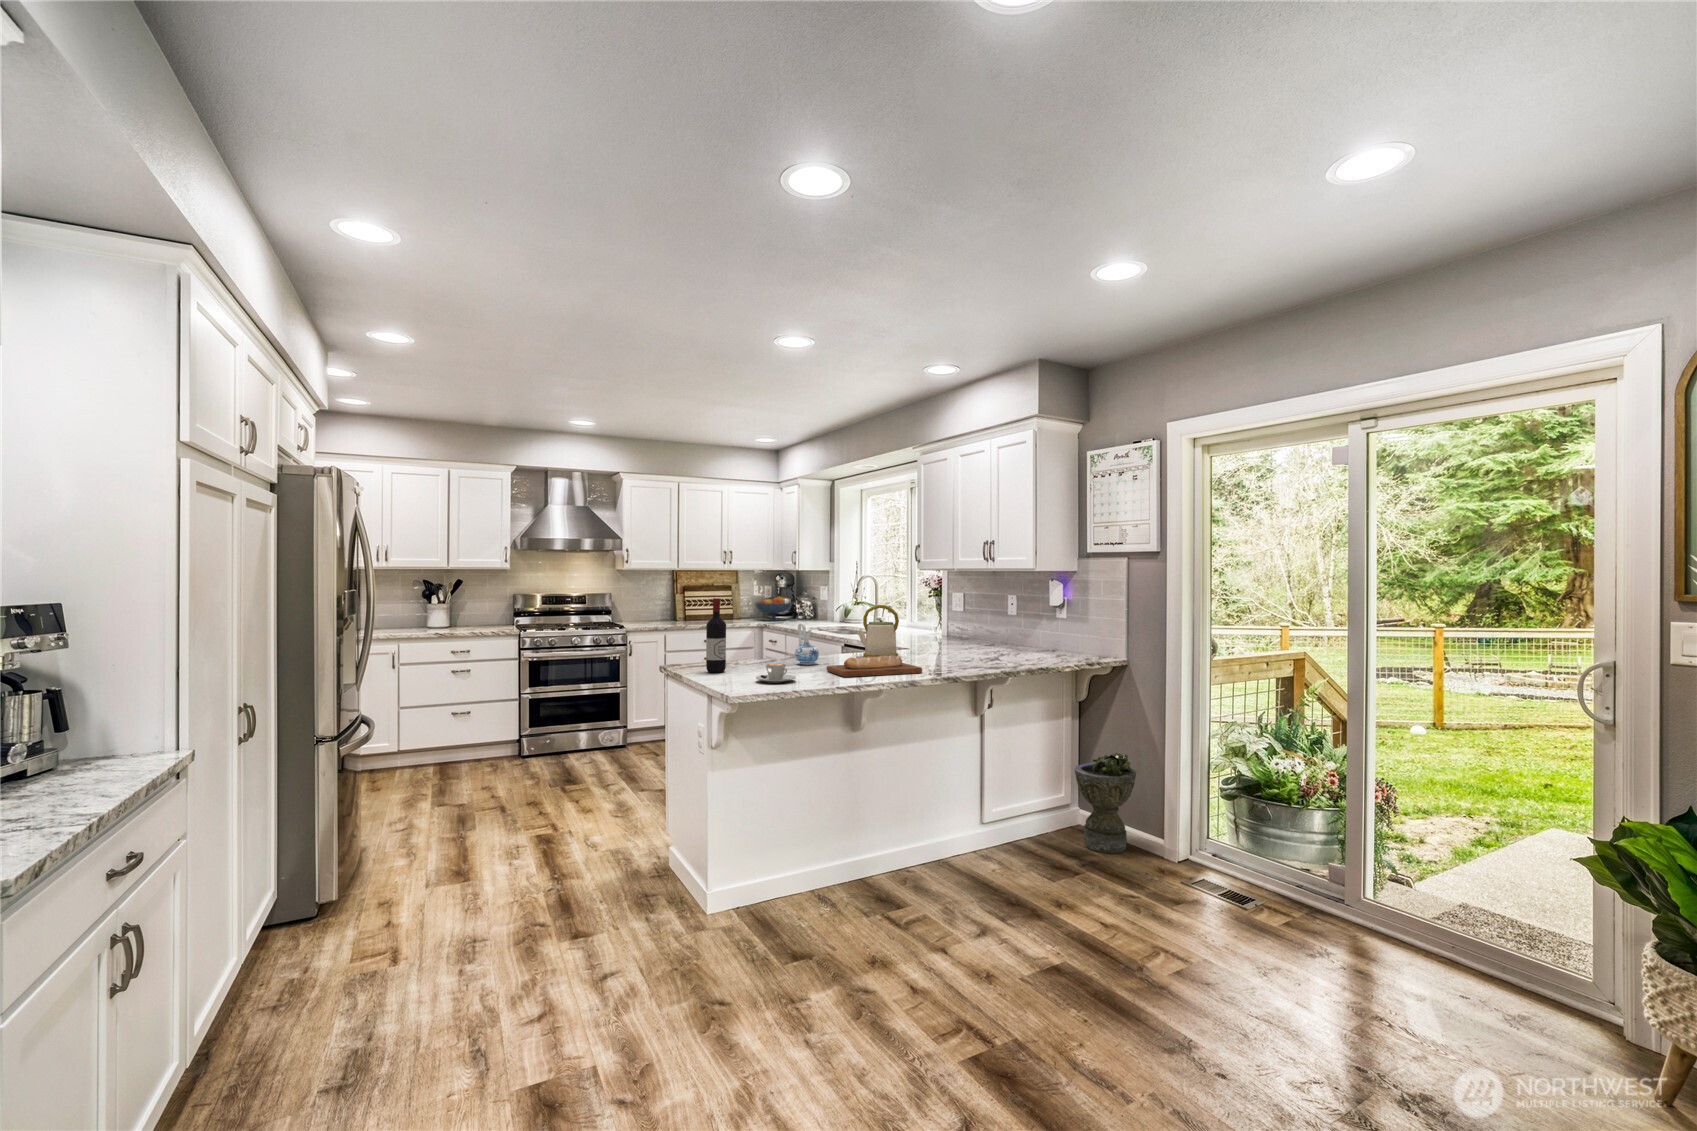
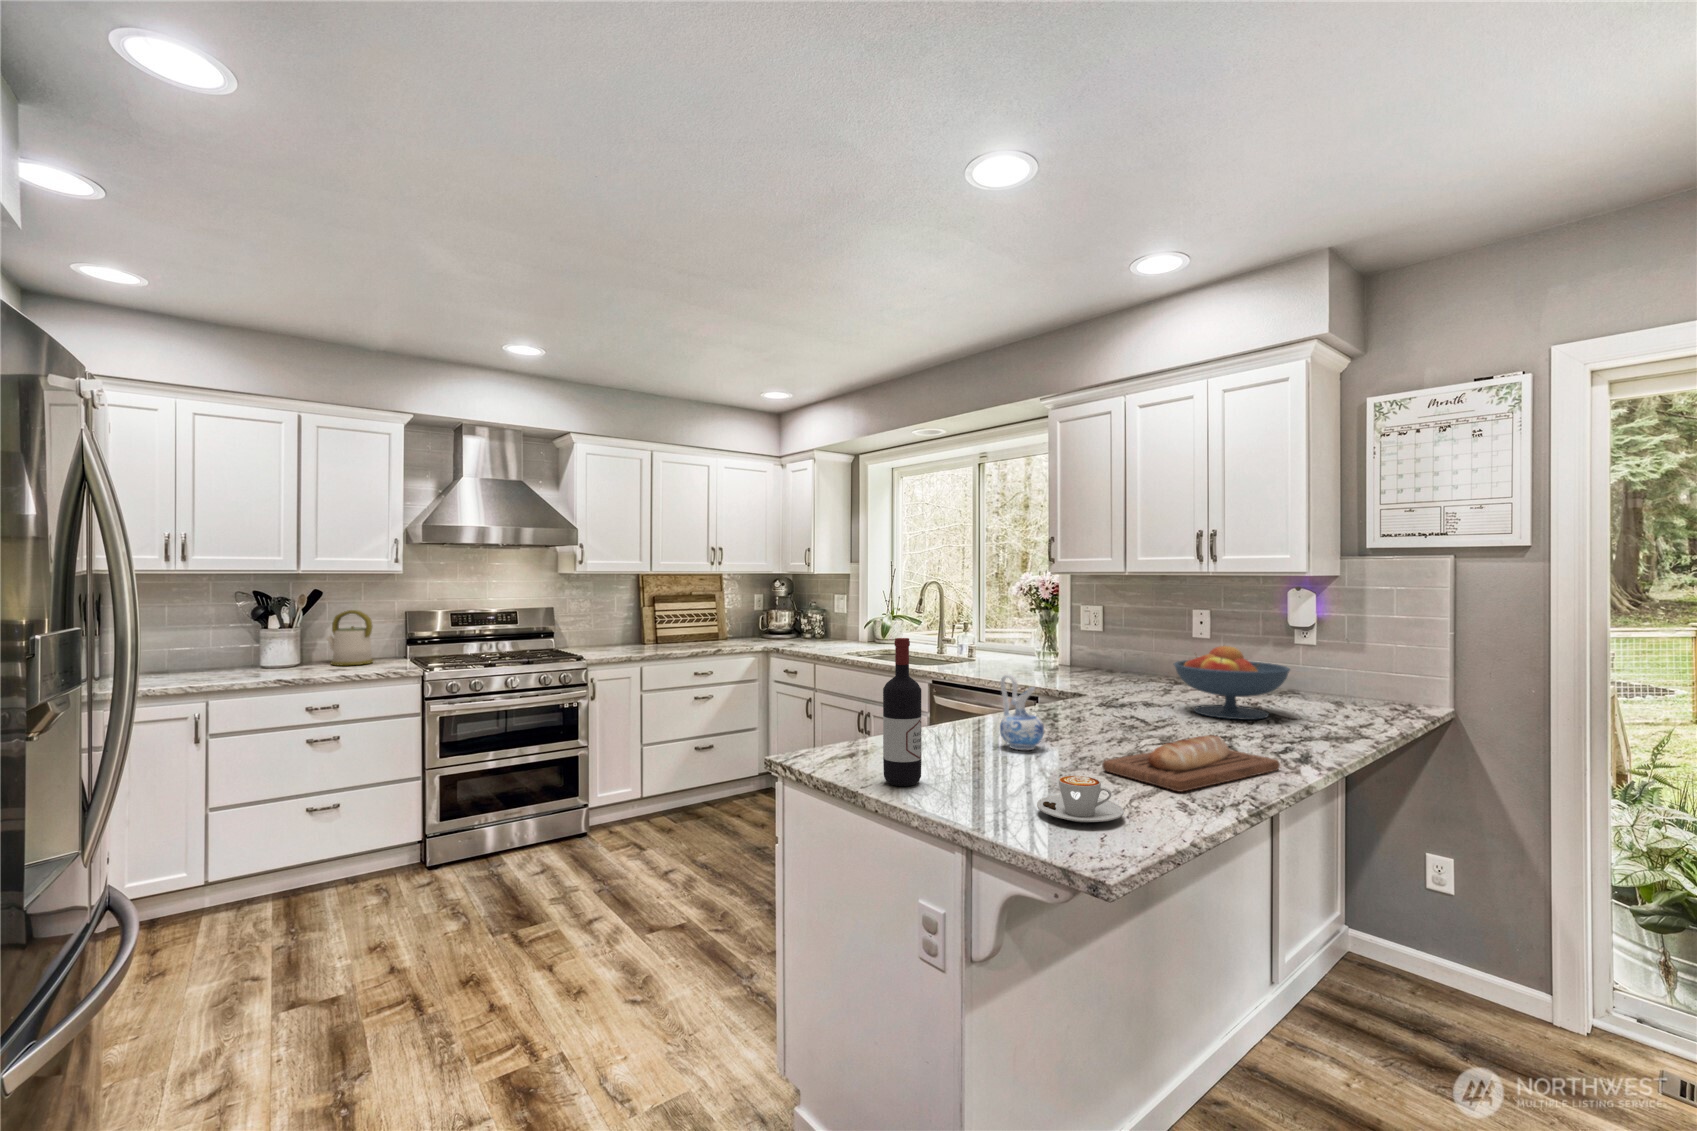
fruit bowl: present [755,597,792,621] -> present [1174,646,1290,720]
kettle: present [857,605,899,657] -> present [327,610,373,665]
planter: present [1074,753,1136,854] -> none [1388,858,1504,1029]

